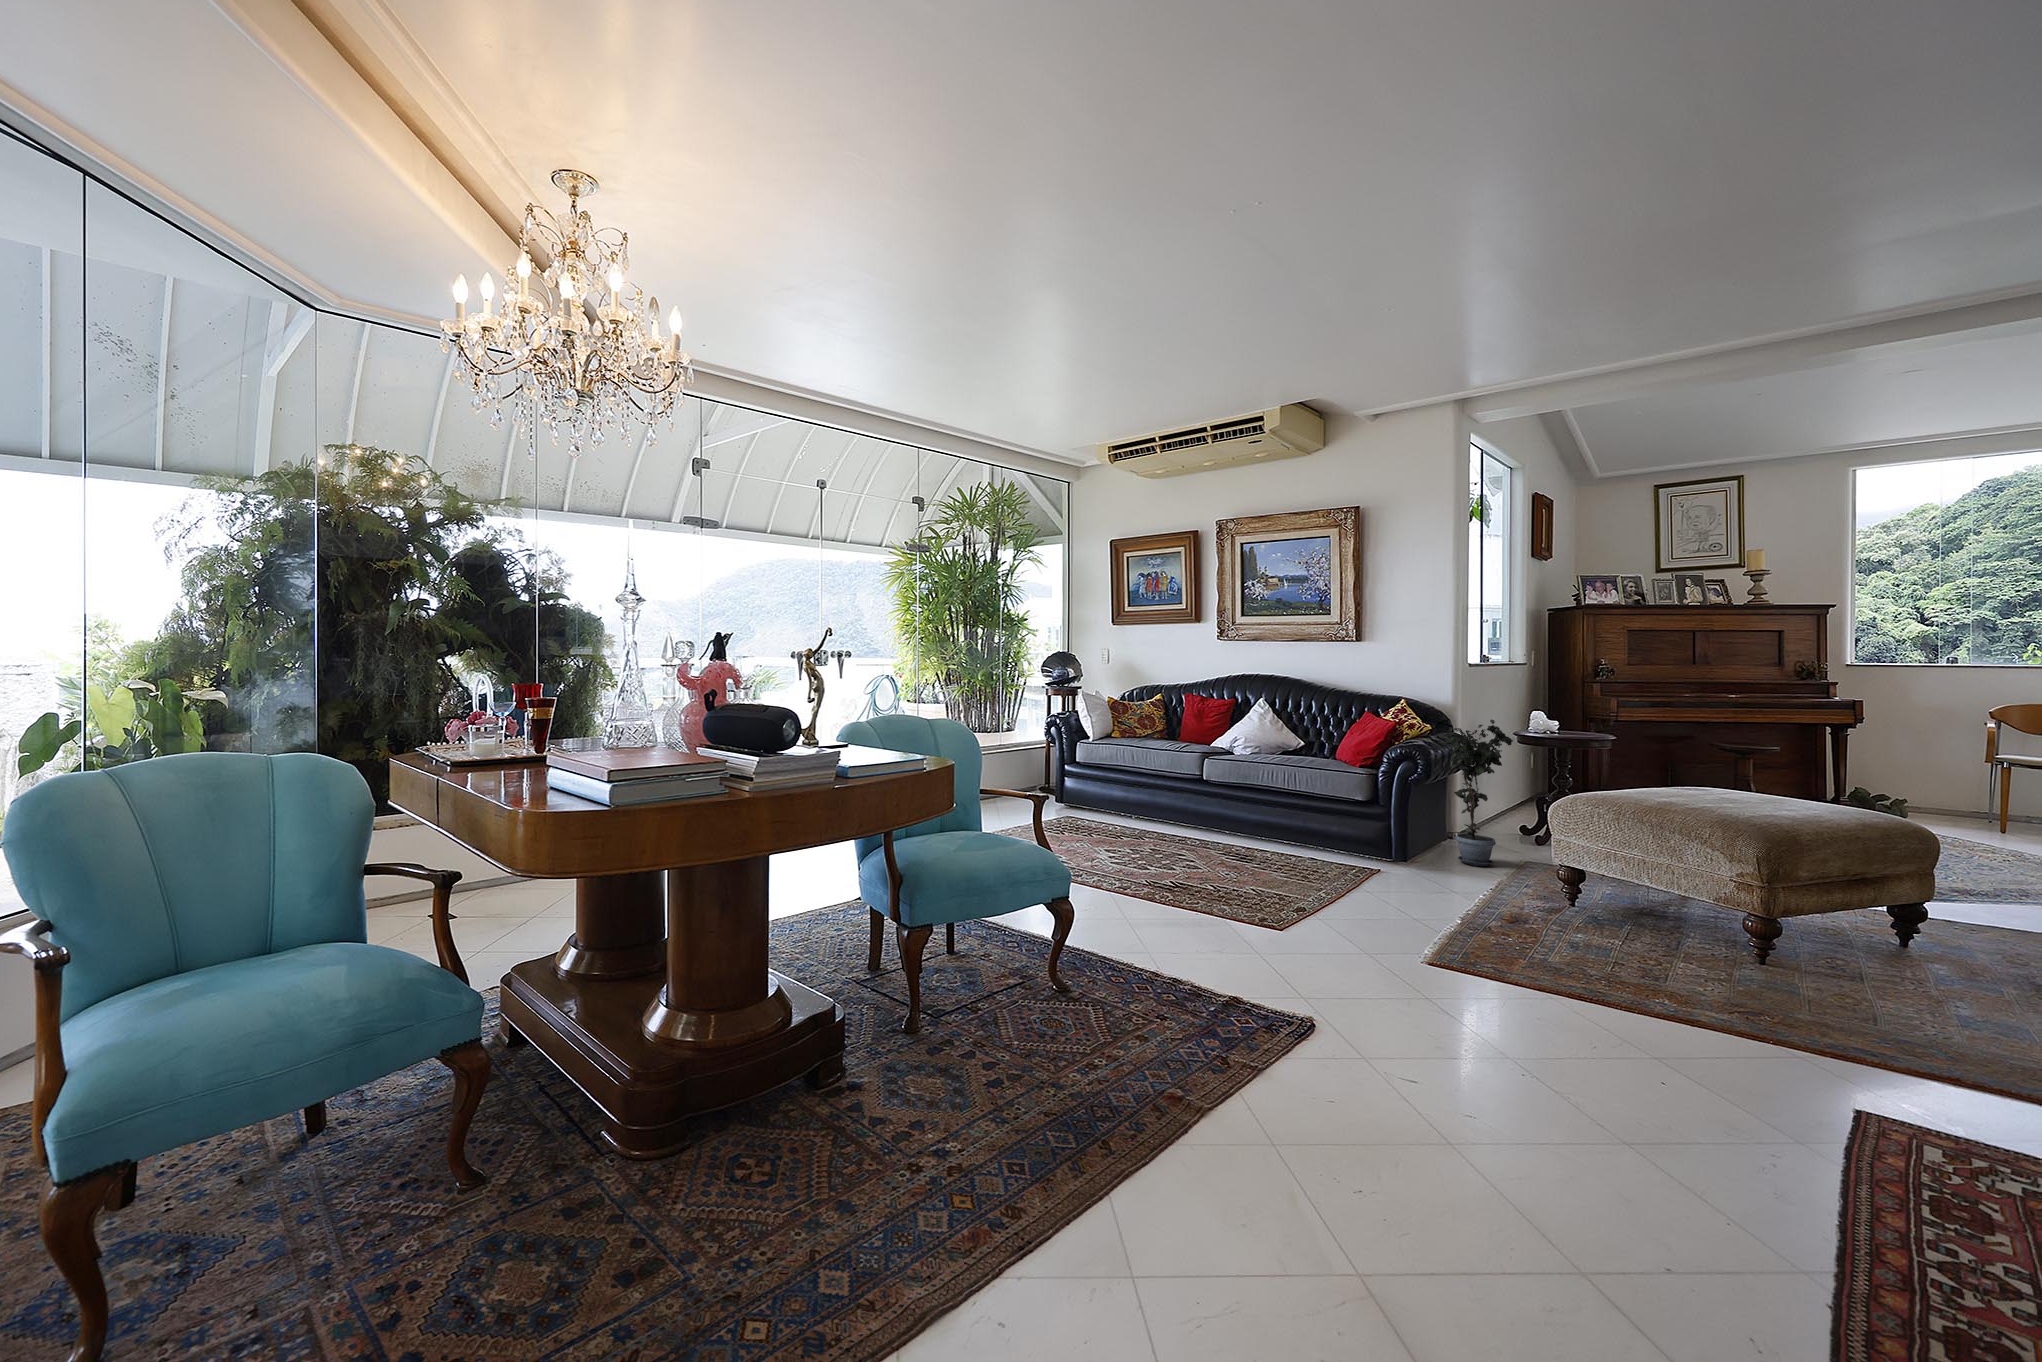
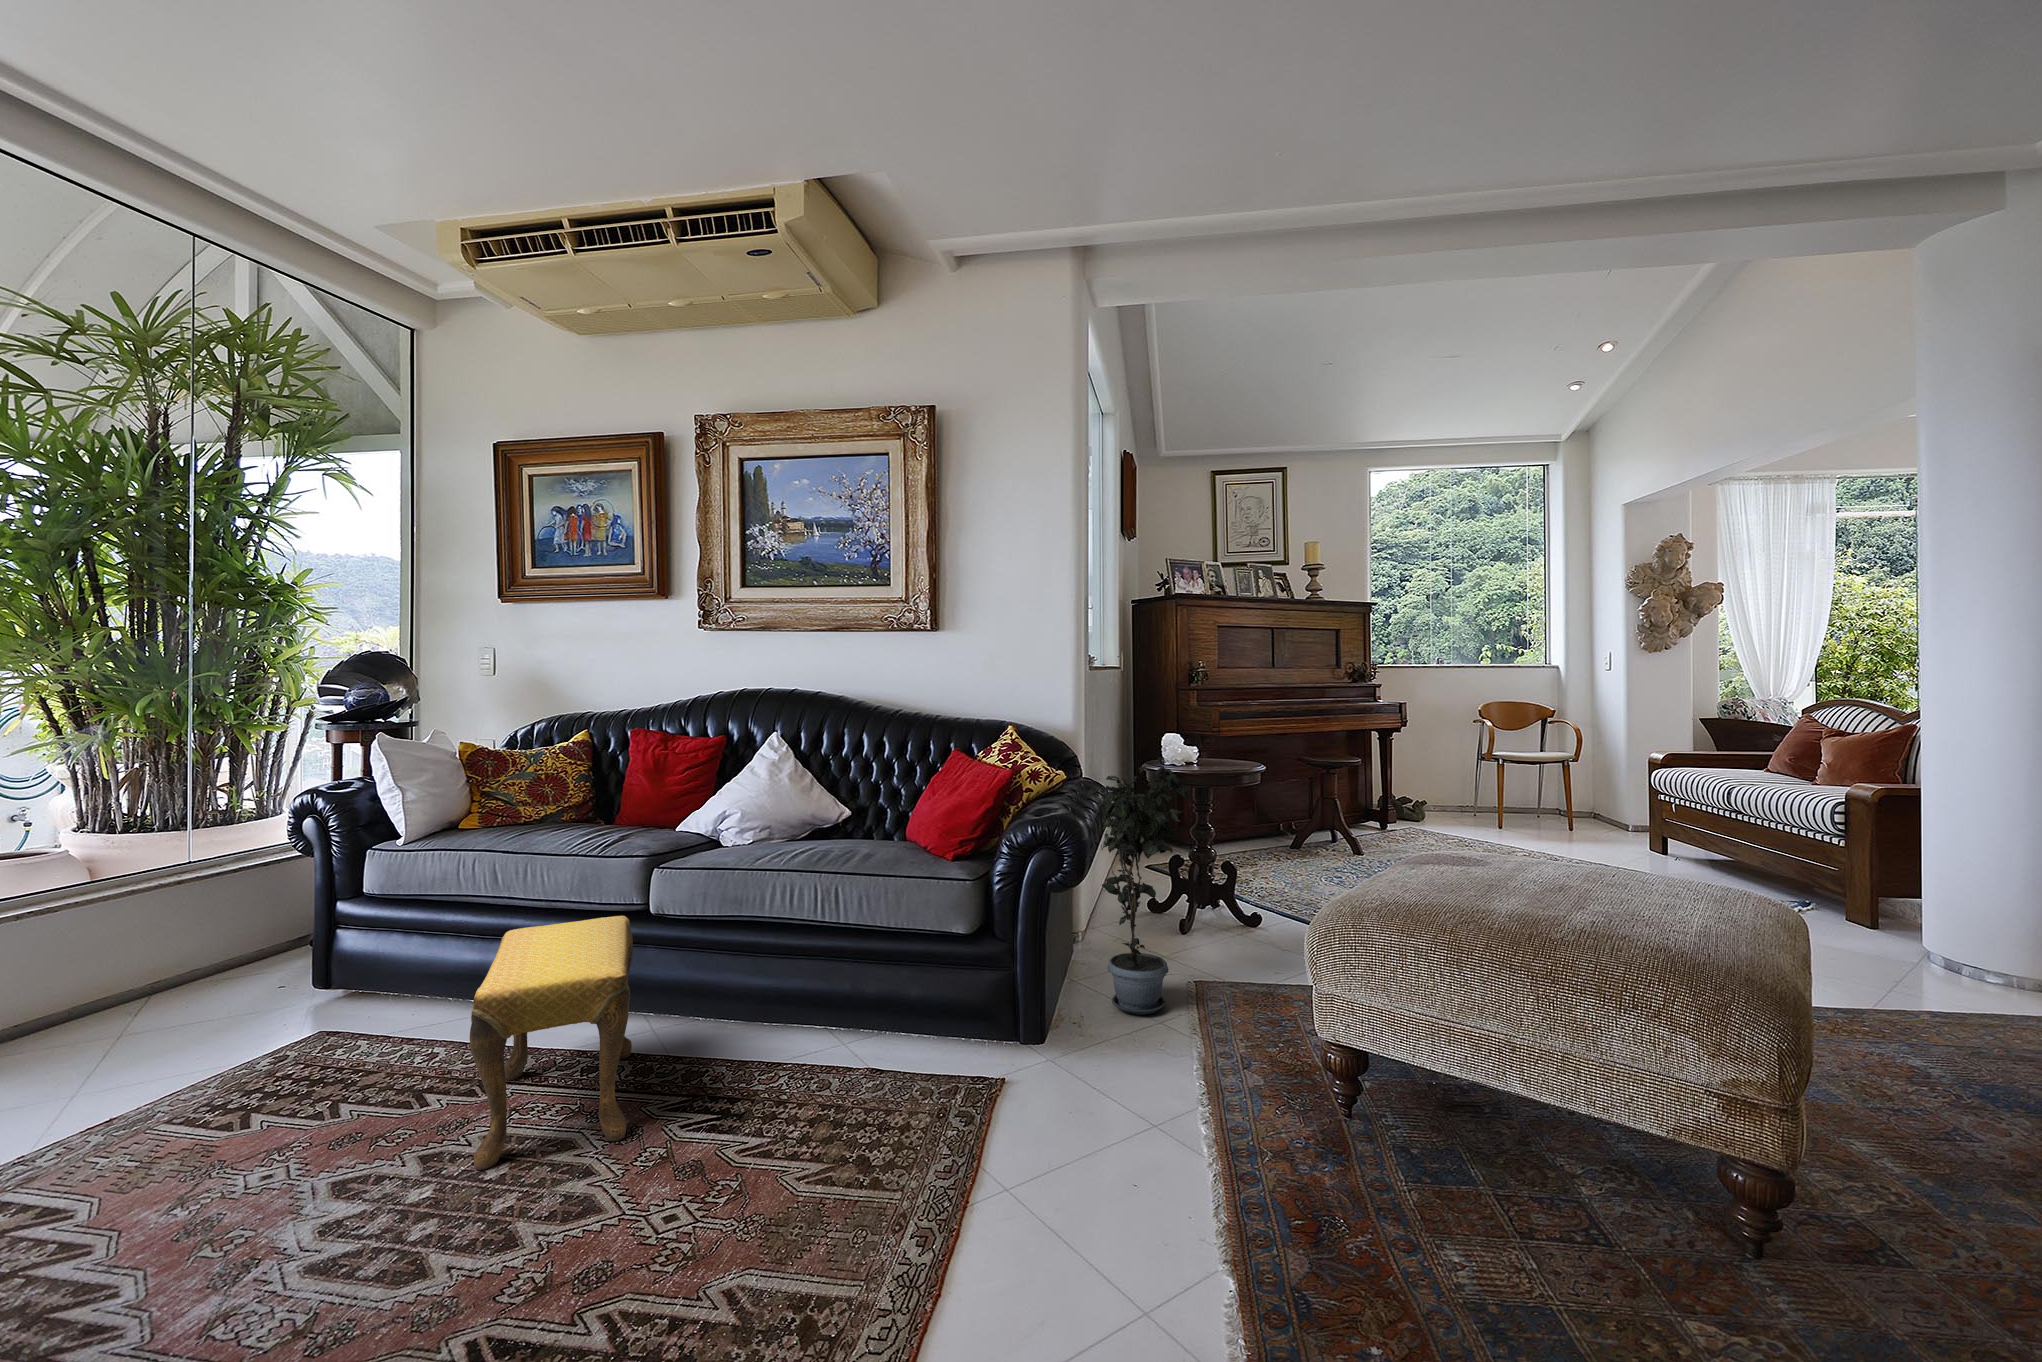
footstool: none [1149,773,1205,856] -> present [470,916,633,1170]

